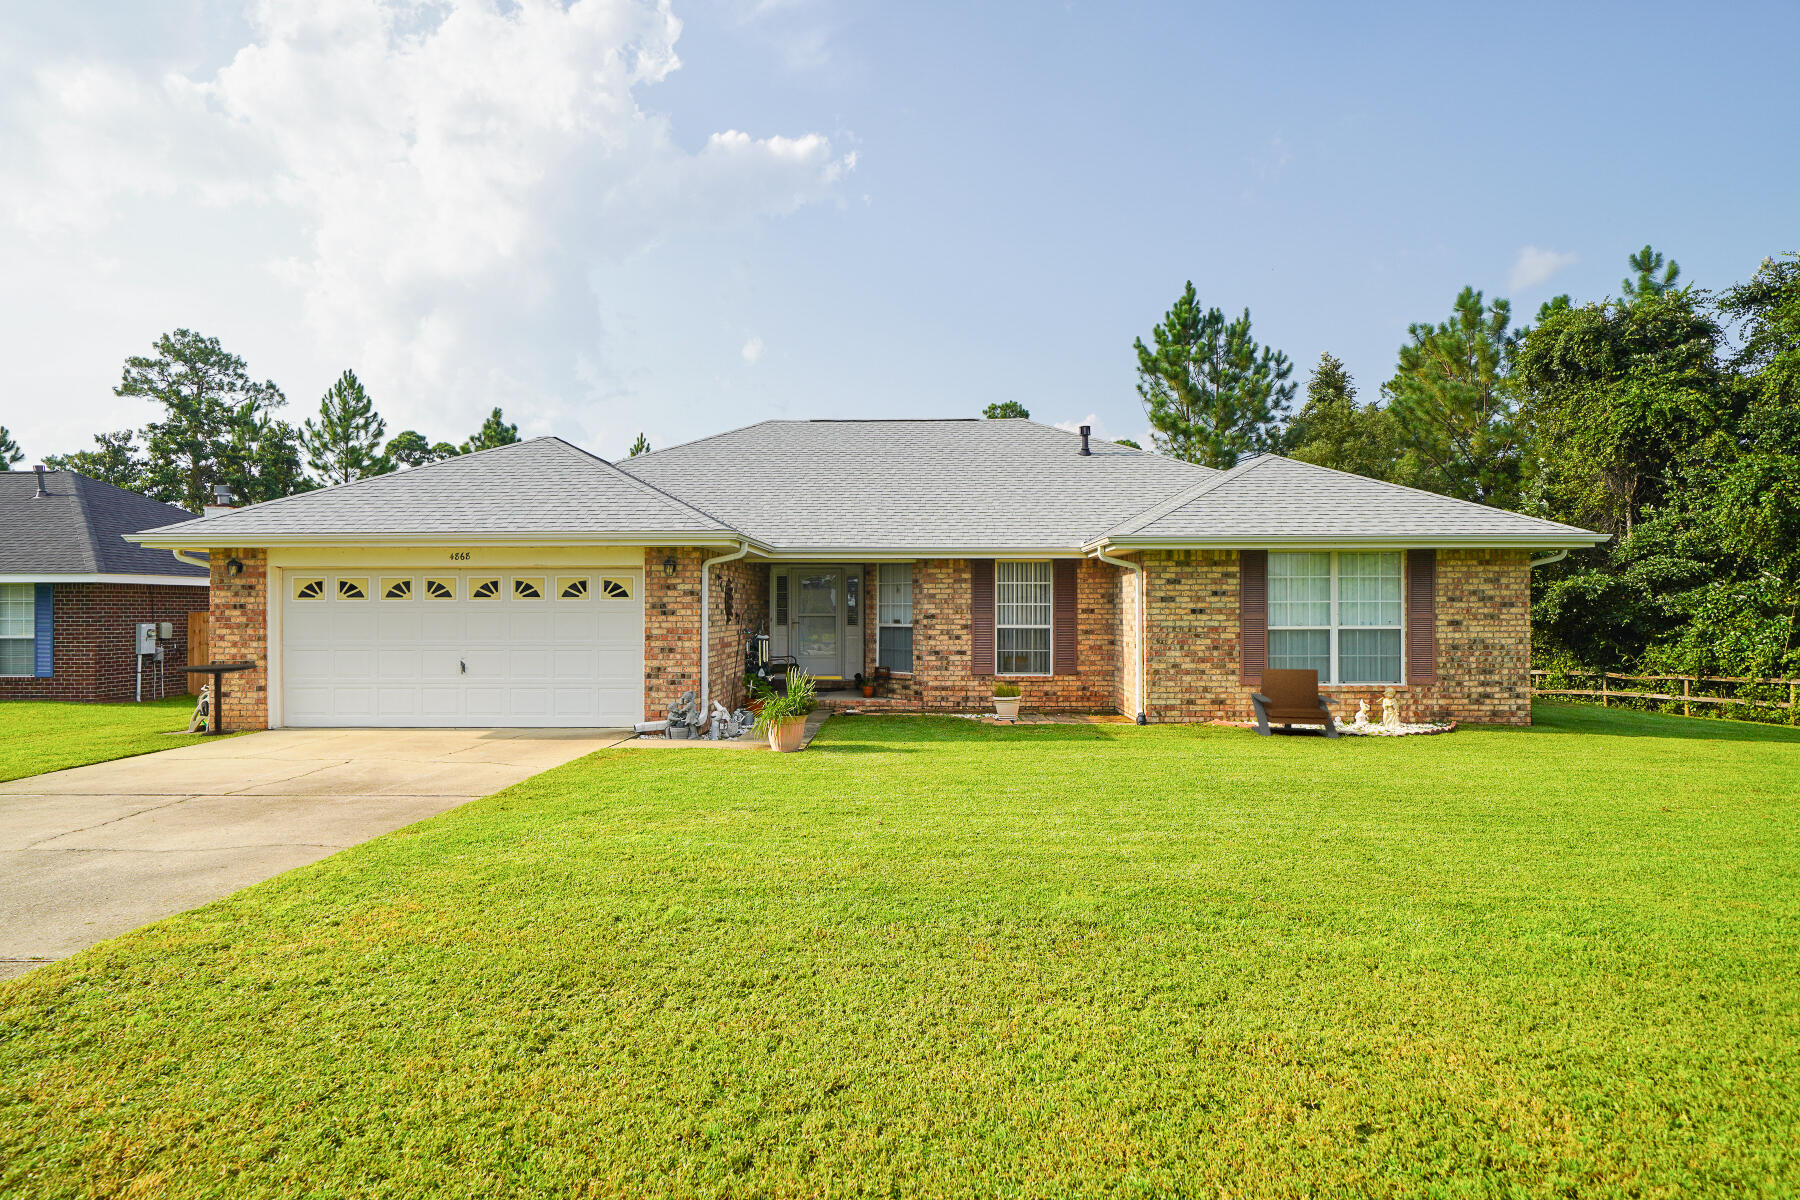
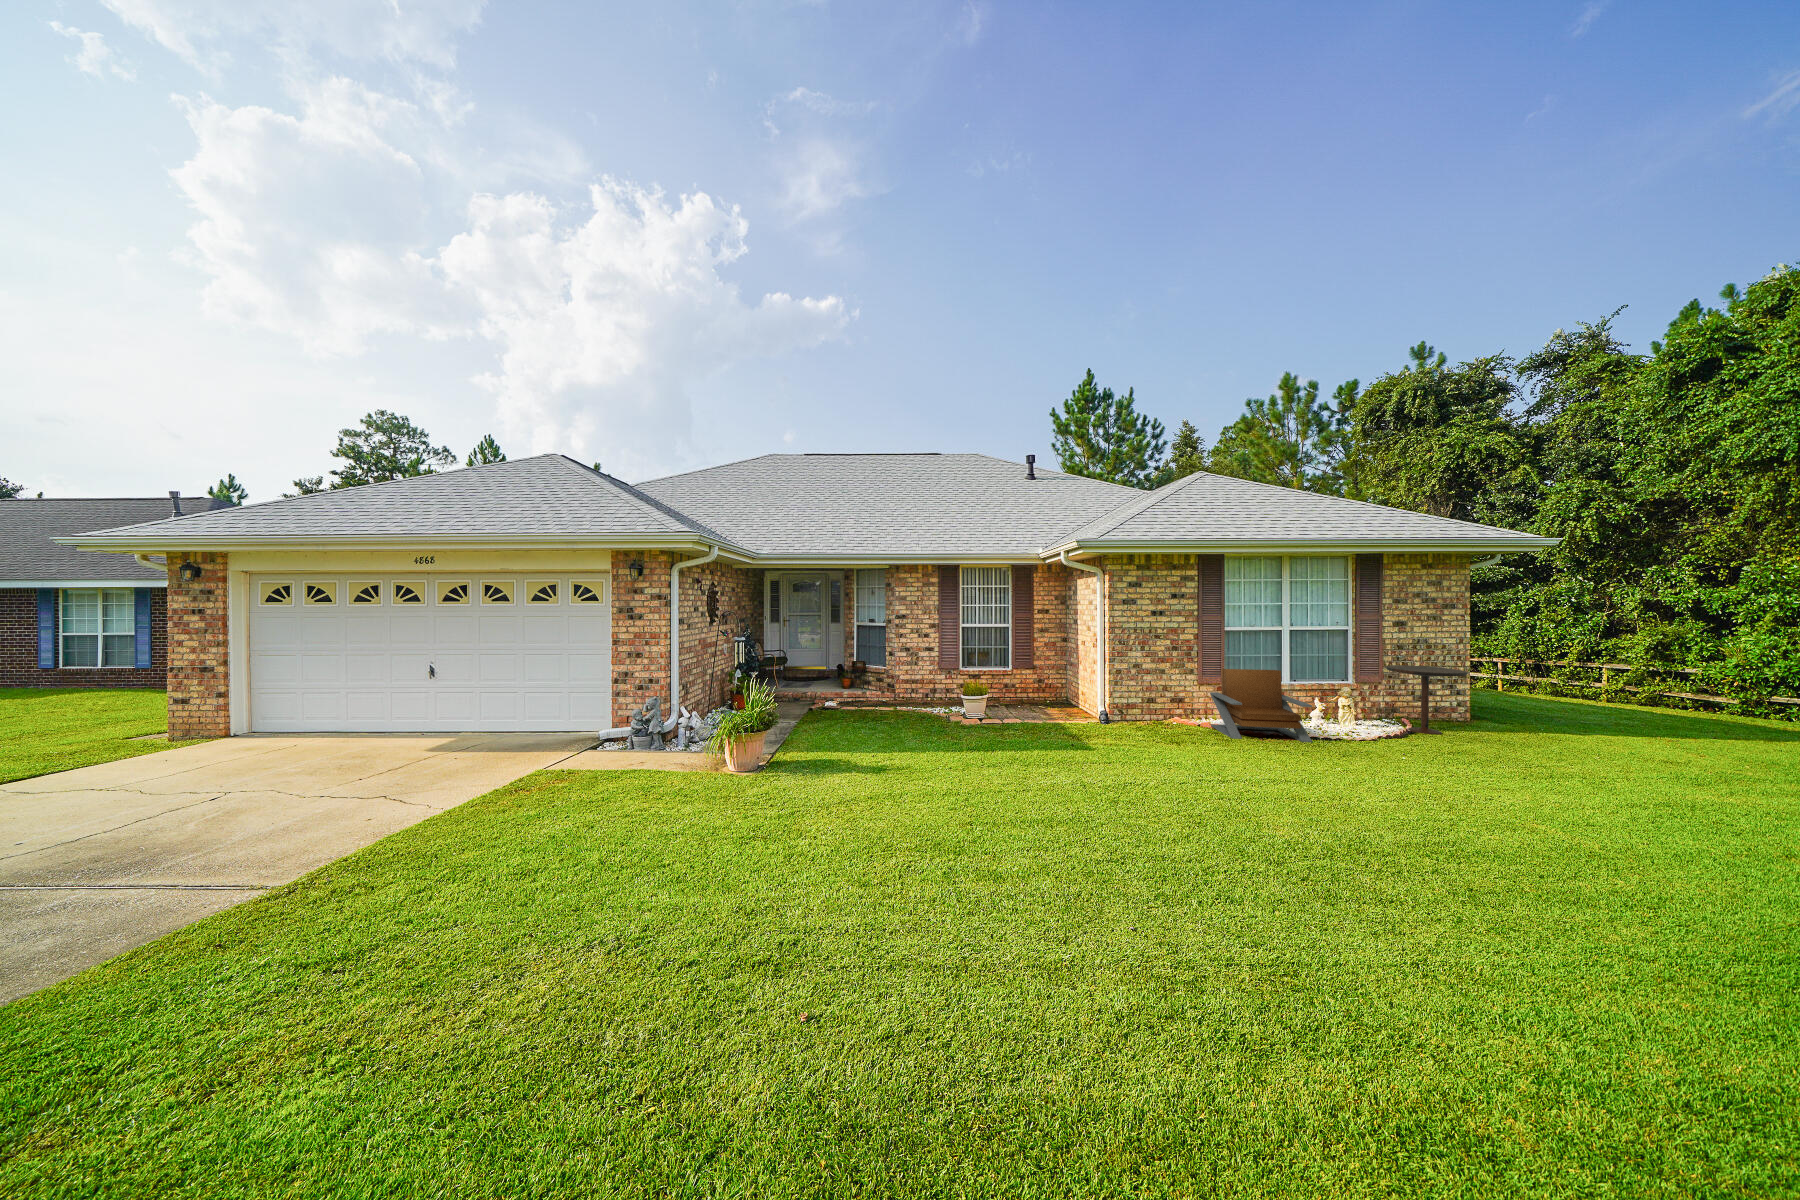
pedestal table: present [176,664,257,736] -> present [1386,665,1468,735]

